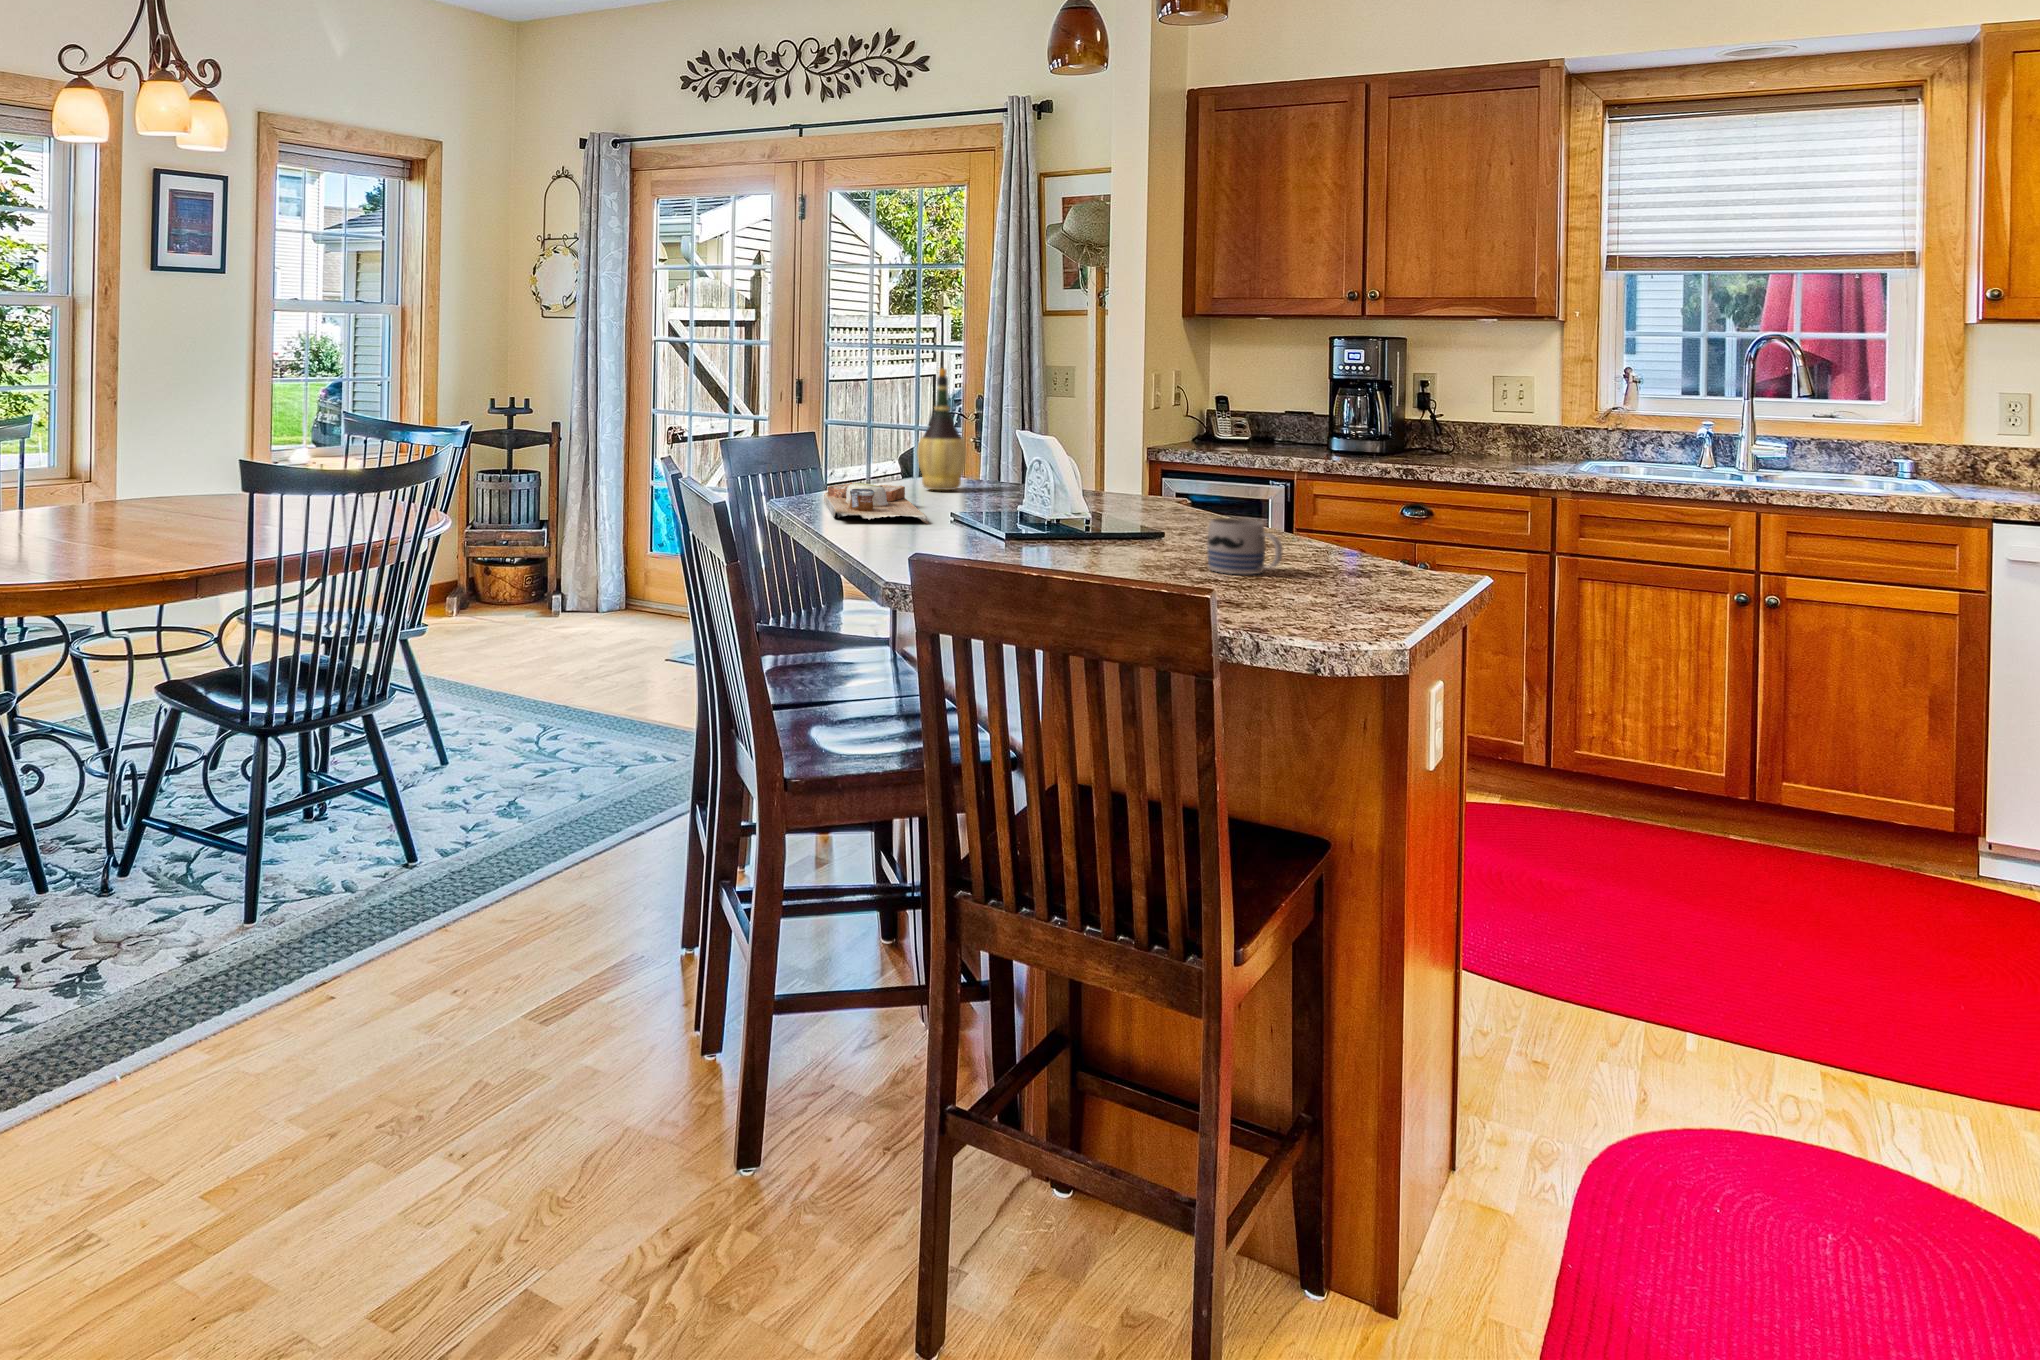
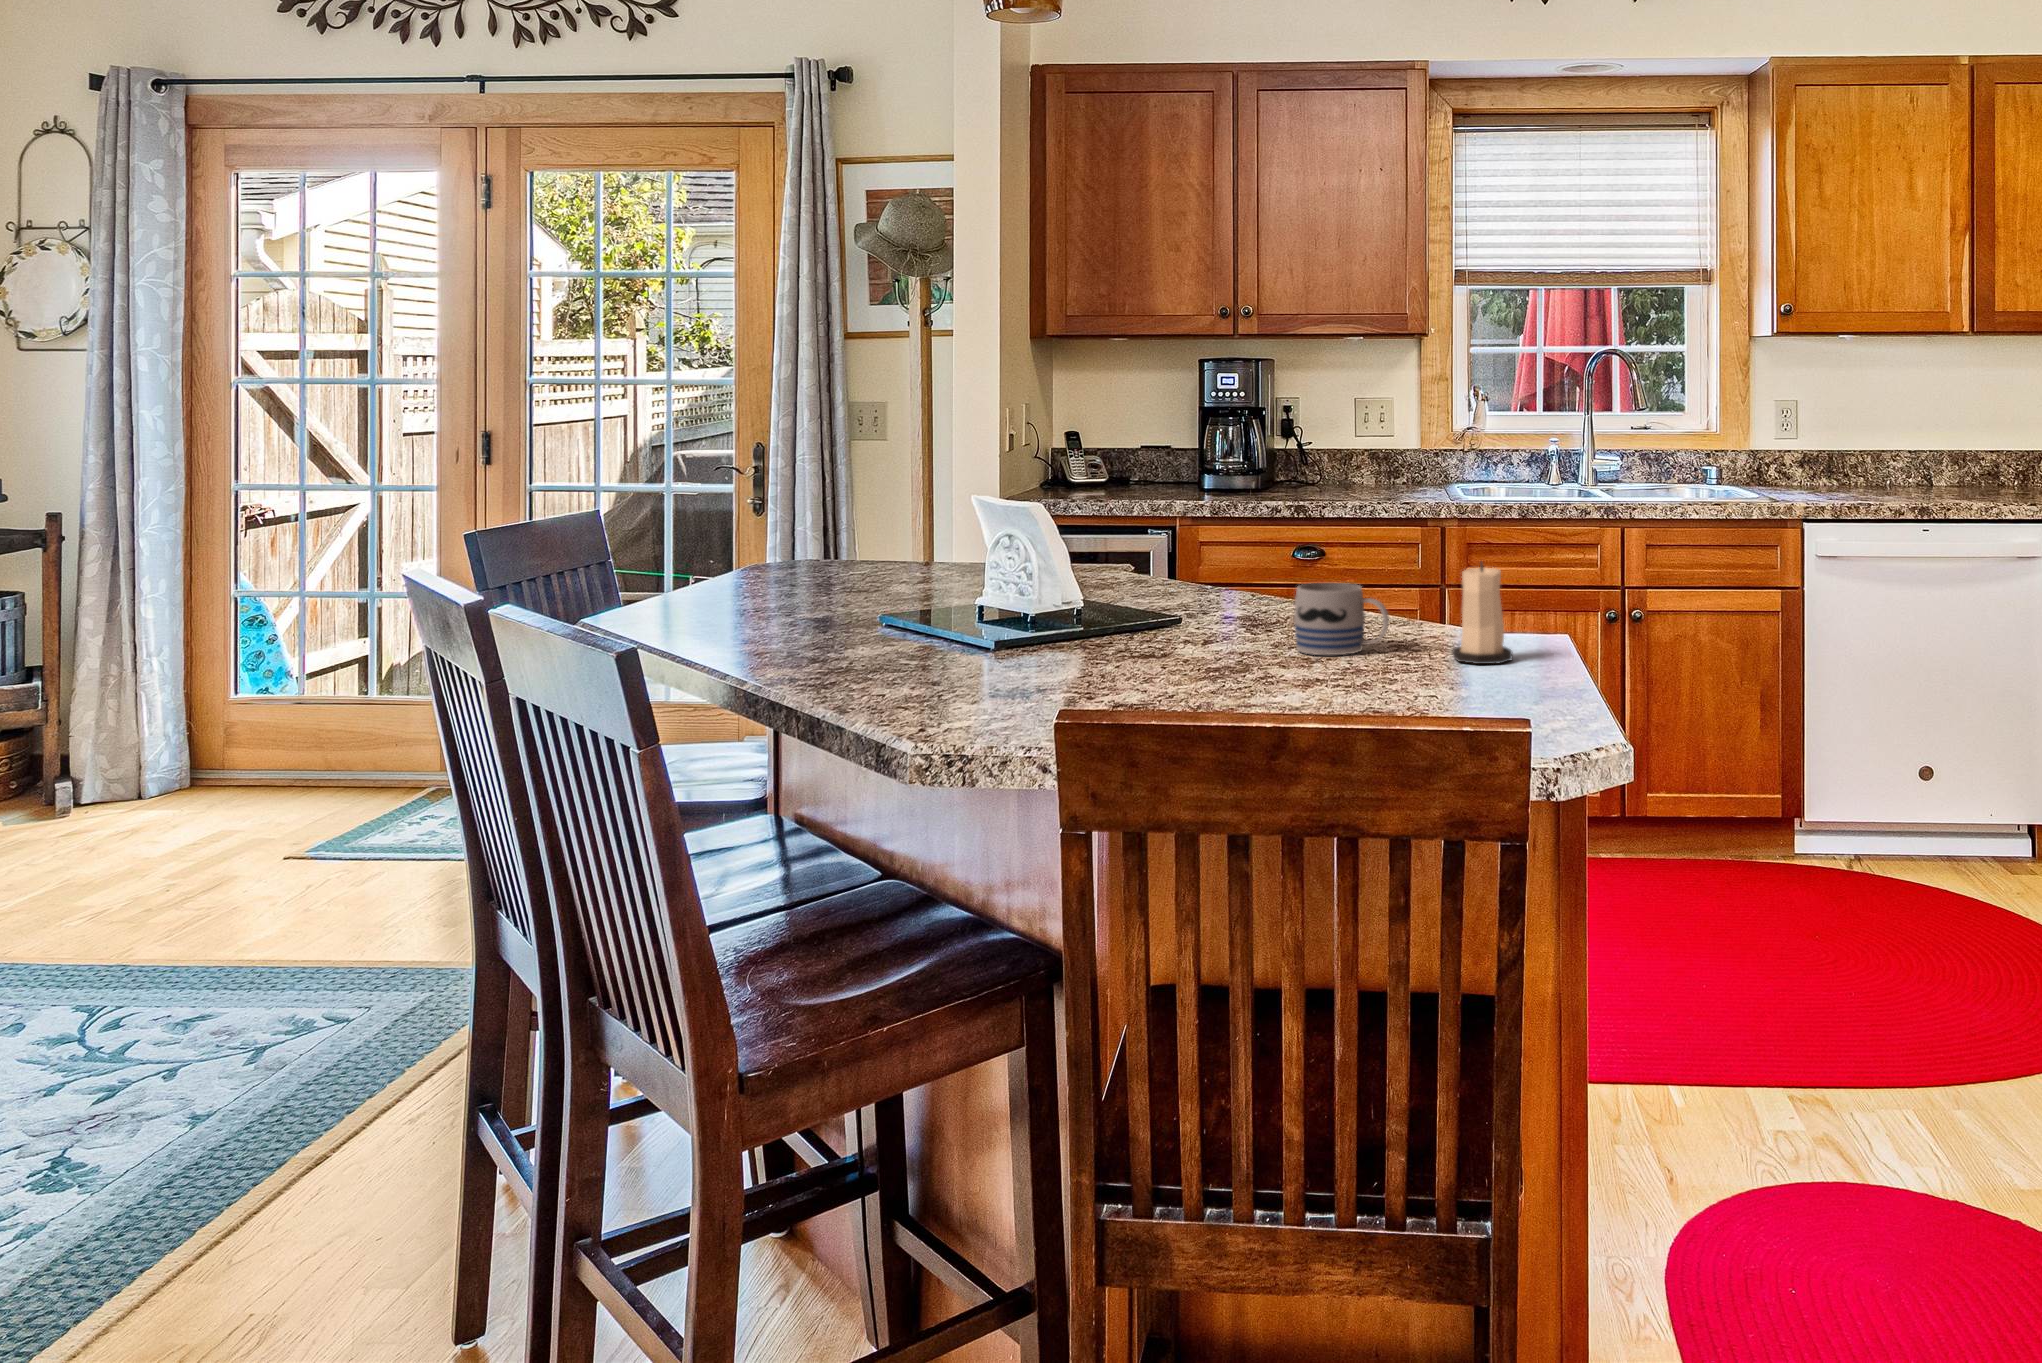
wine bottle: present [917,368,967,490] -> none [778,405,848,573]
cutting board: present [824,483,928,524] -> none [665,573,861,631]
candle: none [1325,509,1374,593] -> present [1453,562,1512,664]

